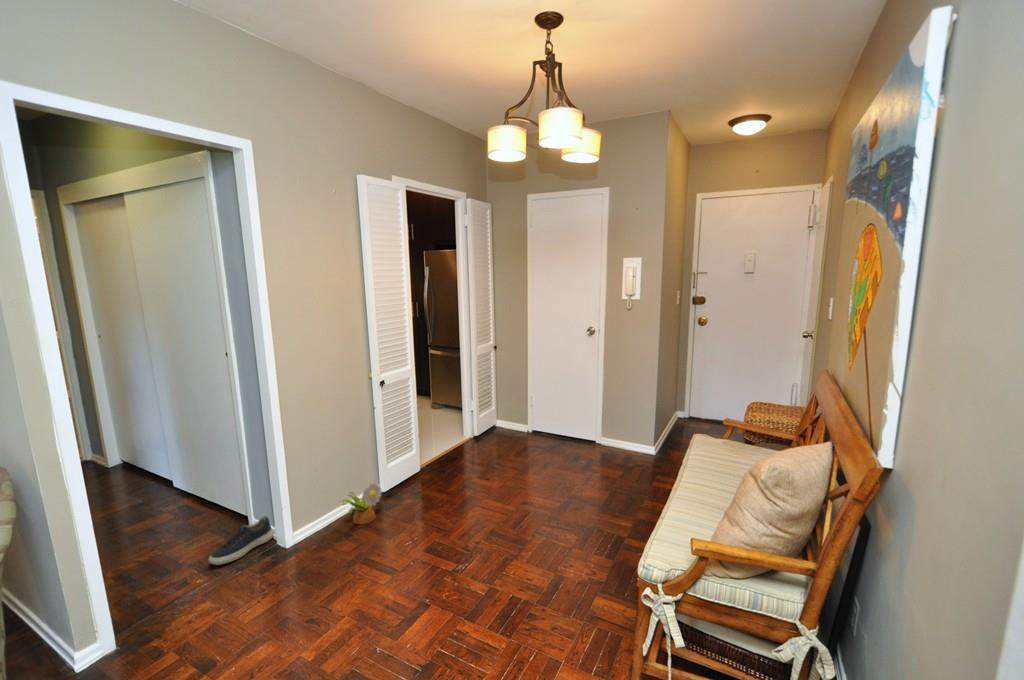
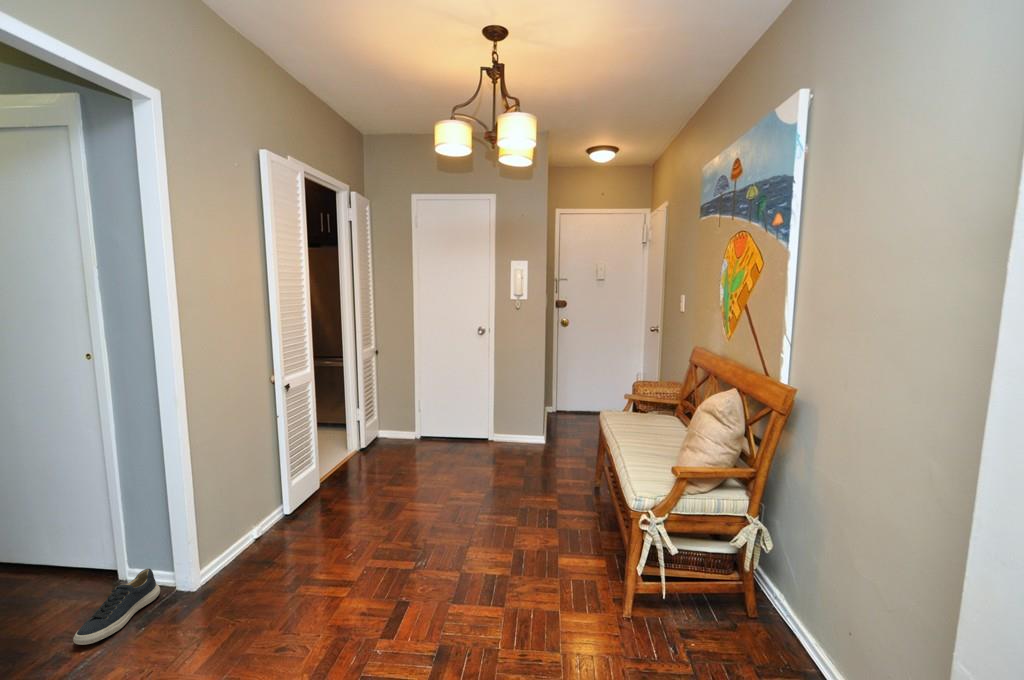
decorative plant: present [342,483,381,524] -> none [245,501,301,555]

